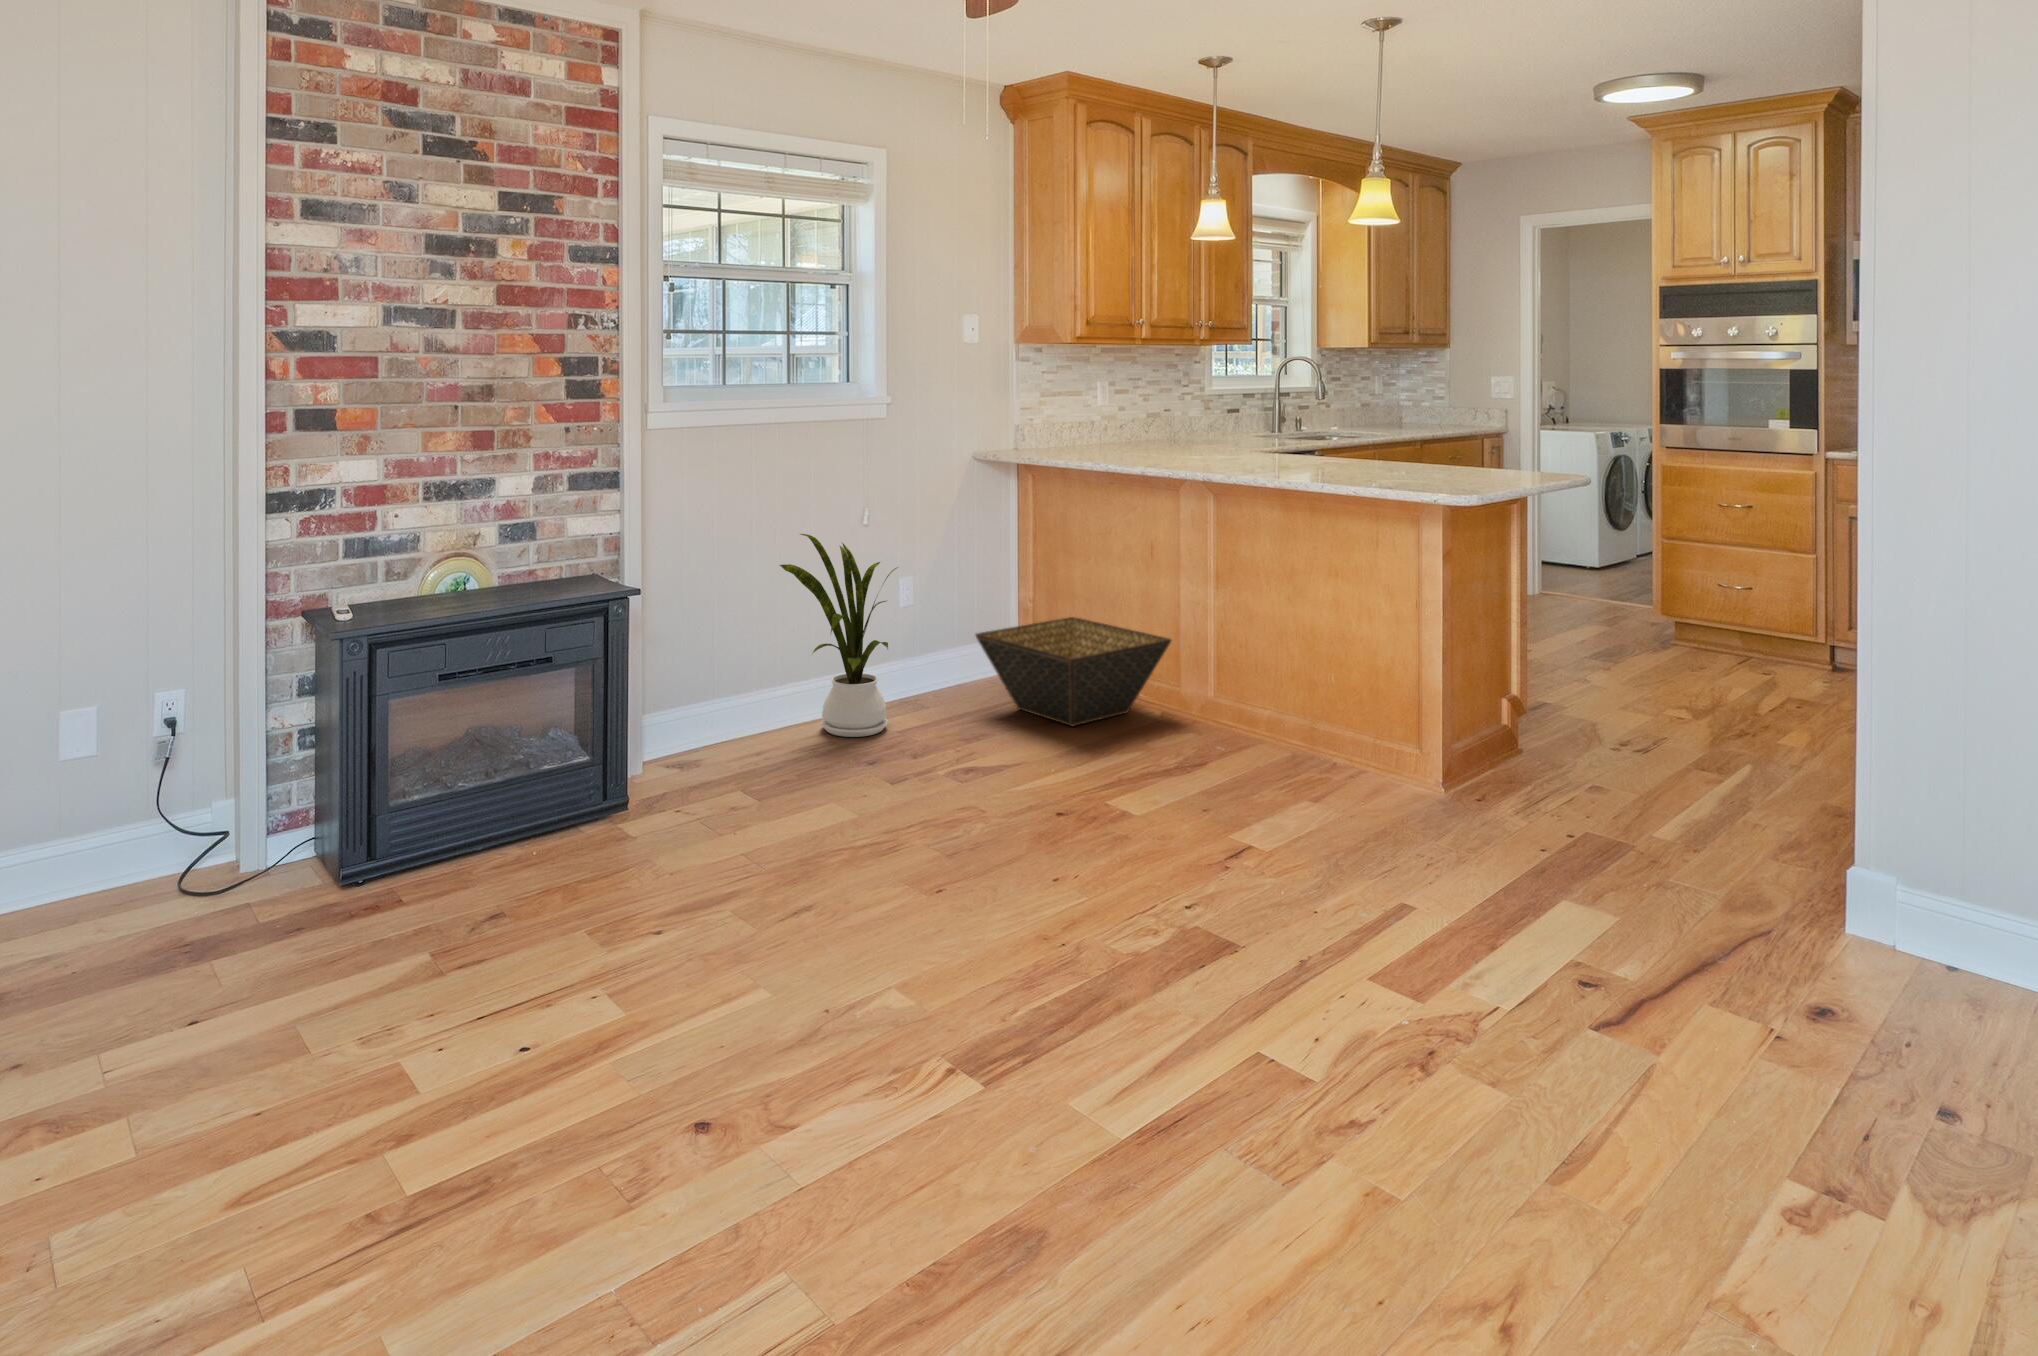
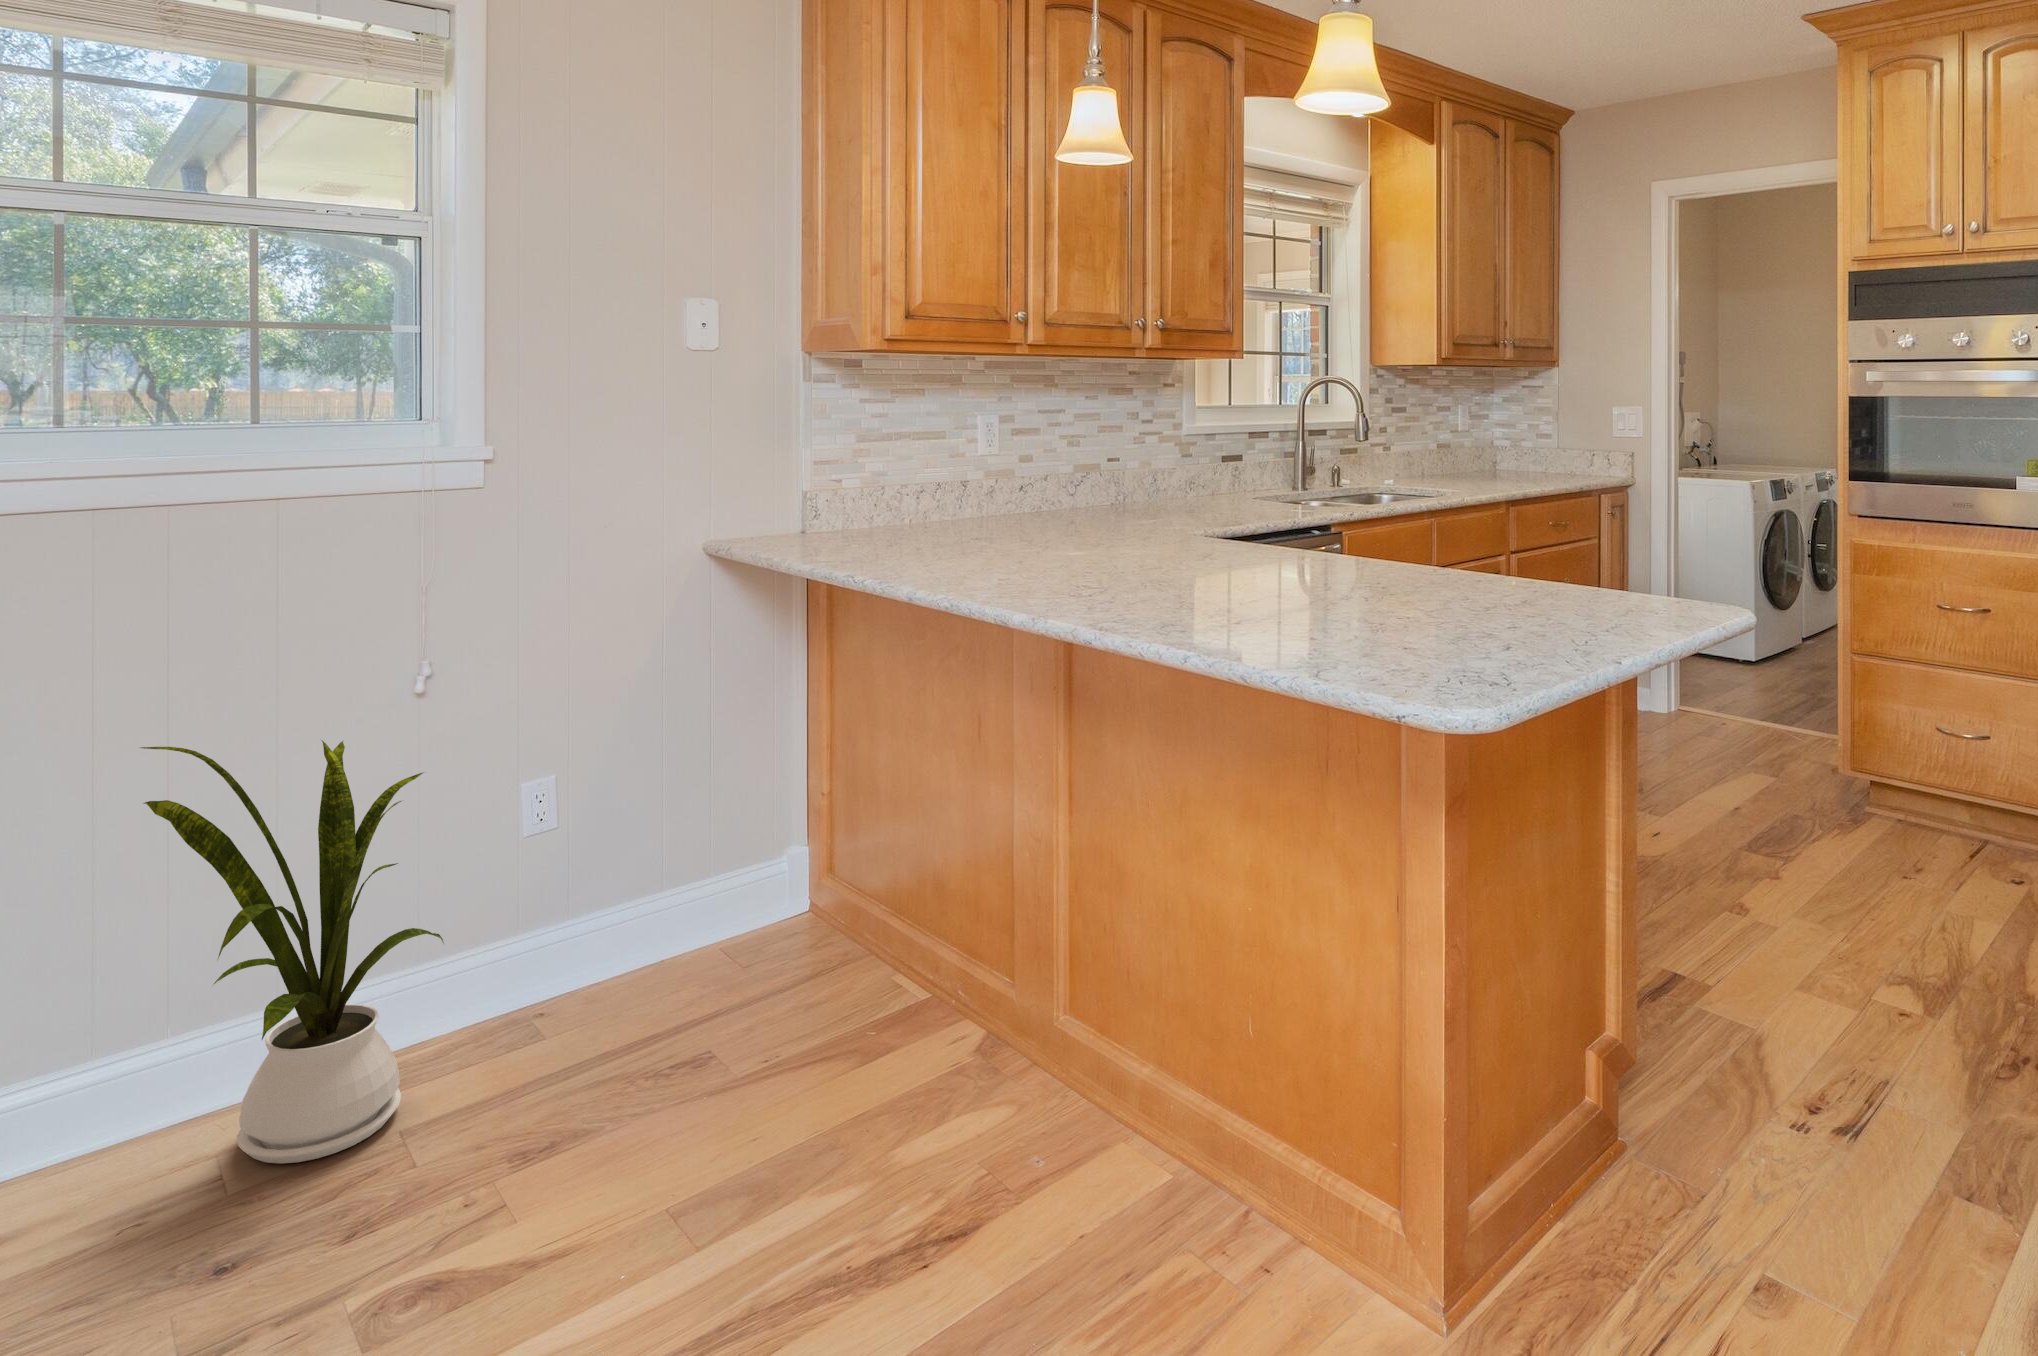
basket: present [976,617,1171,726] -> none [633,837,1001,1104]

